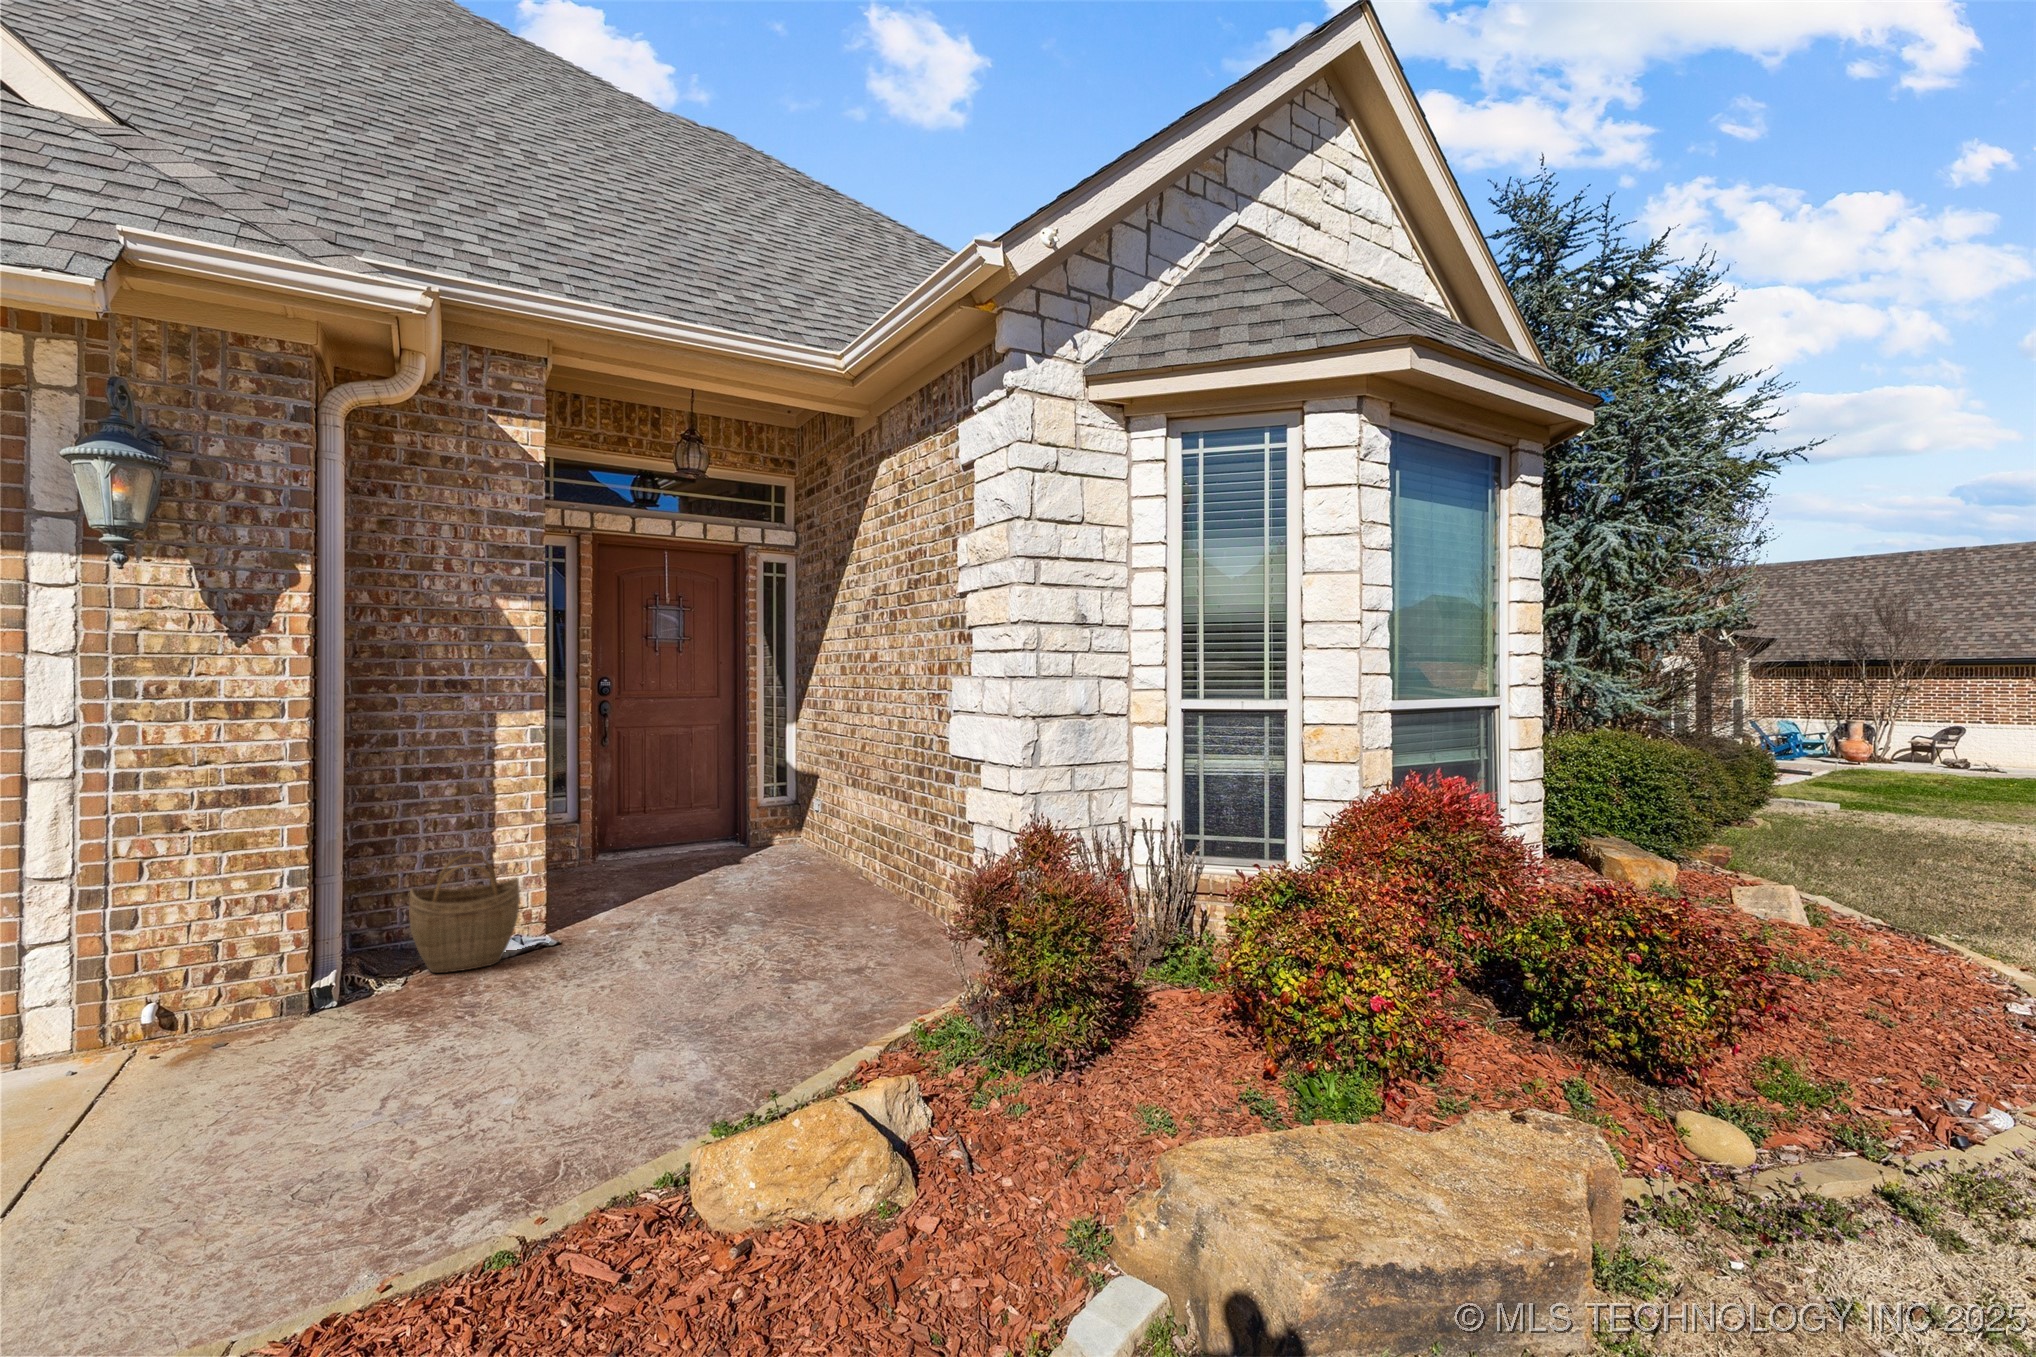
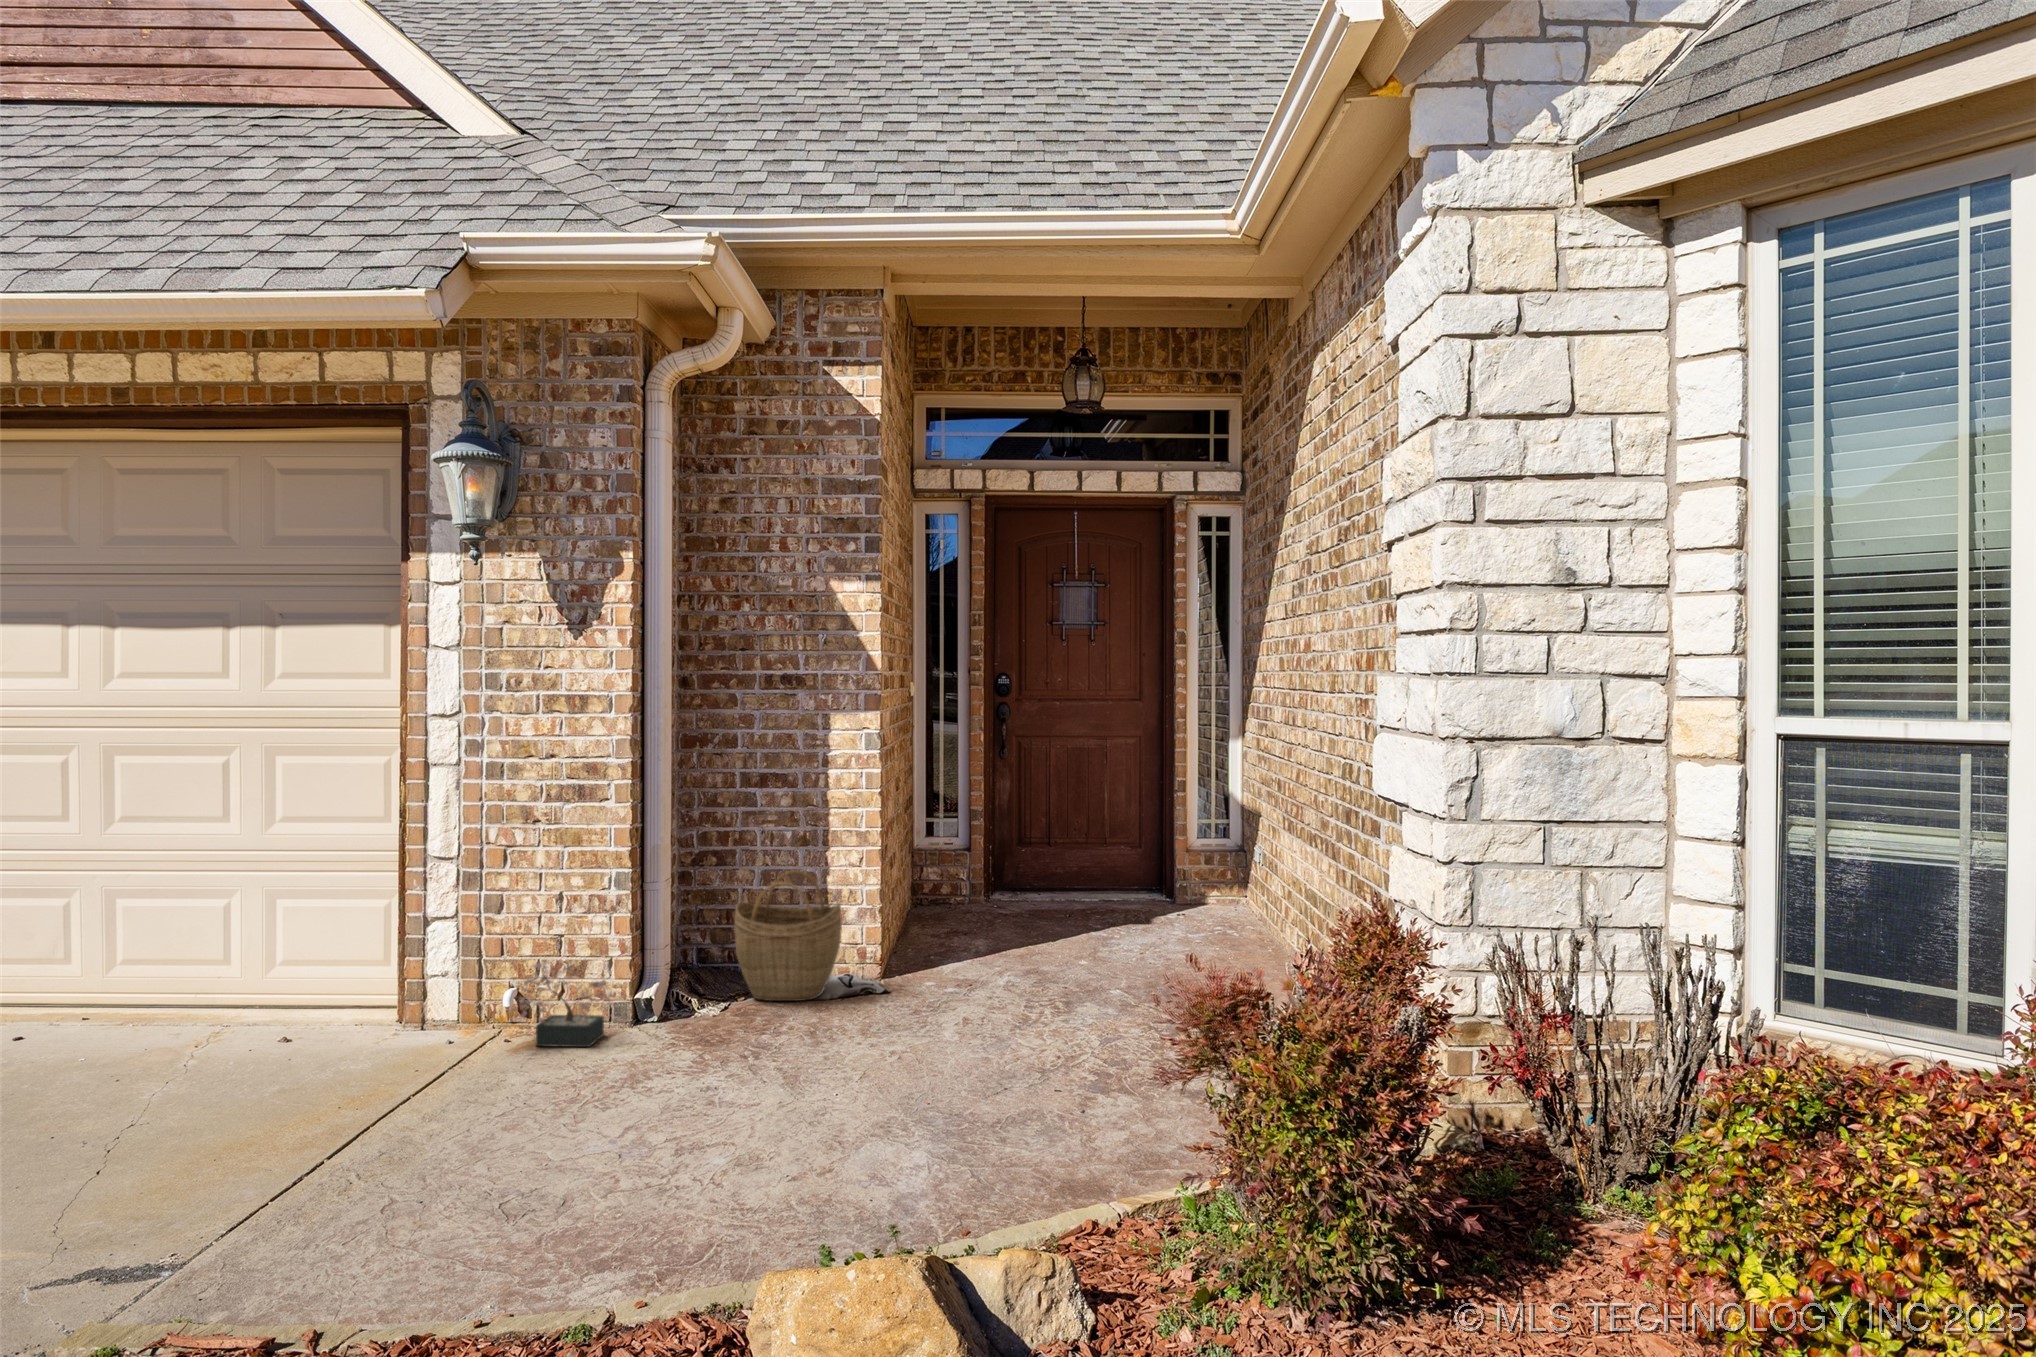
decorative plant: none [175,968,297,1054] -> present [518,961,614,1047]

